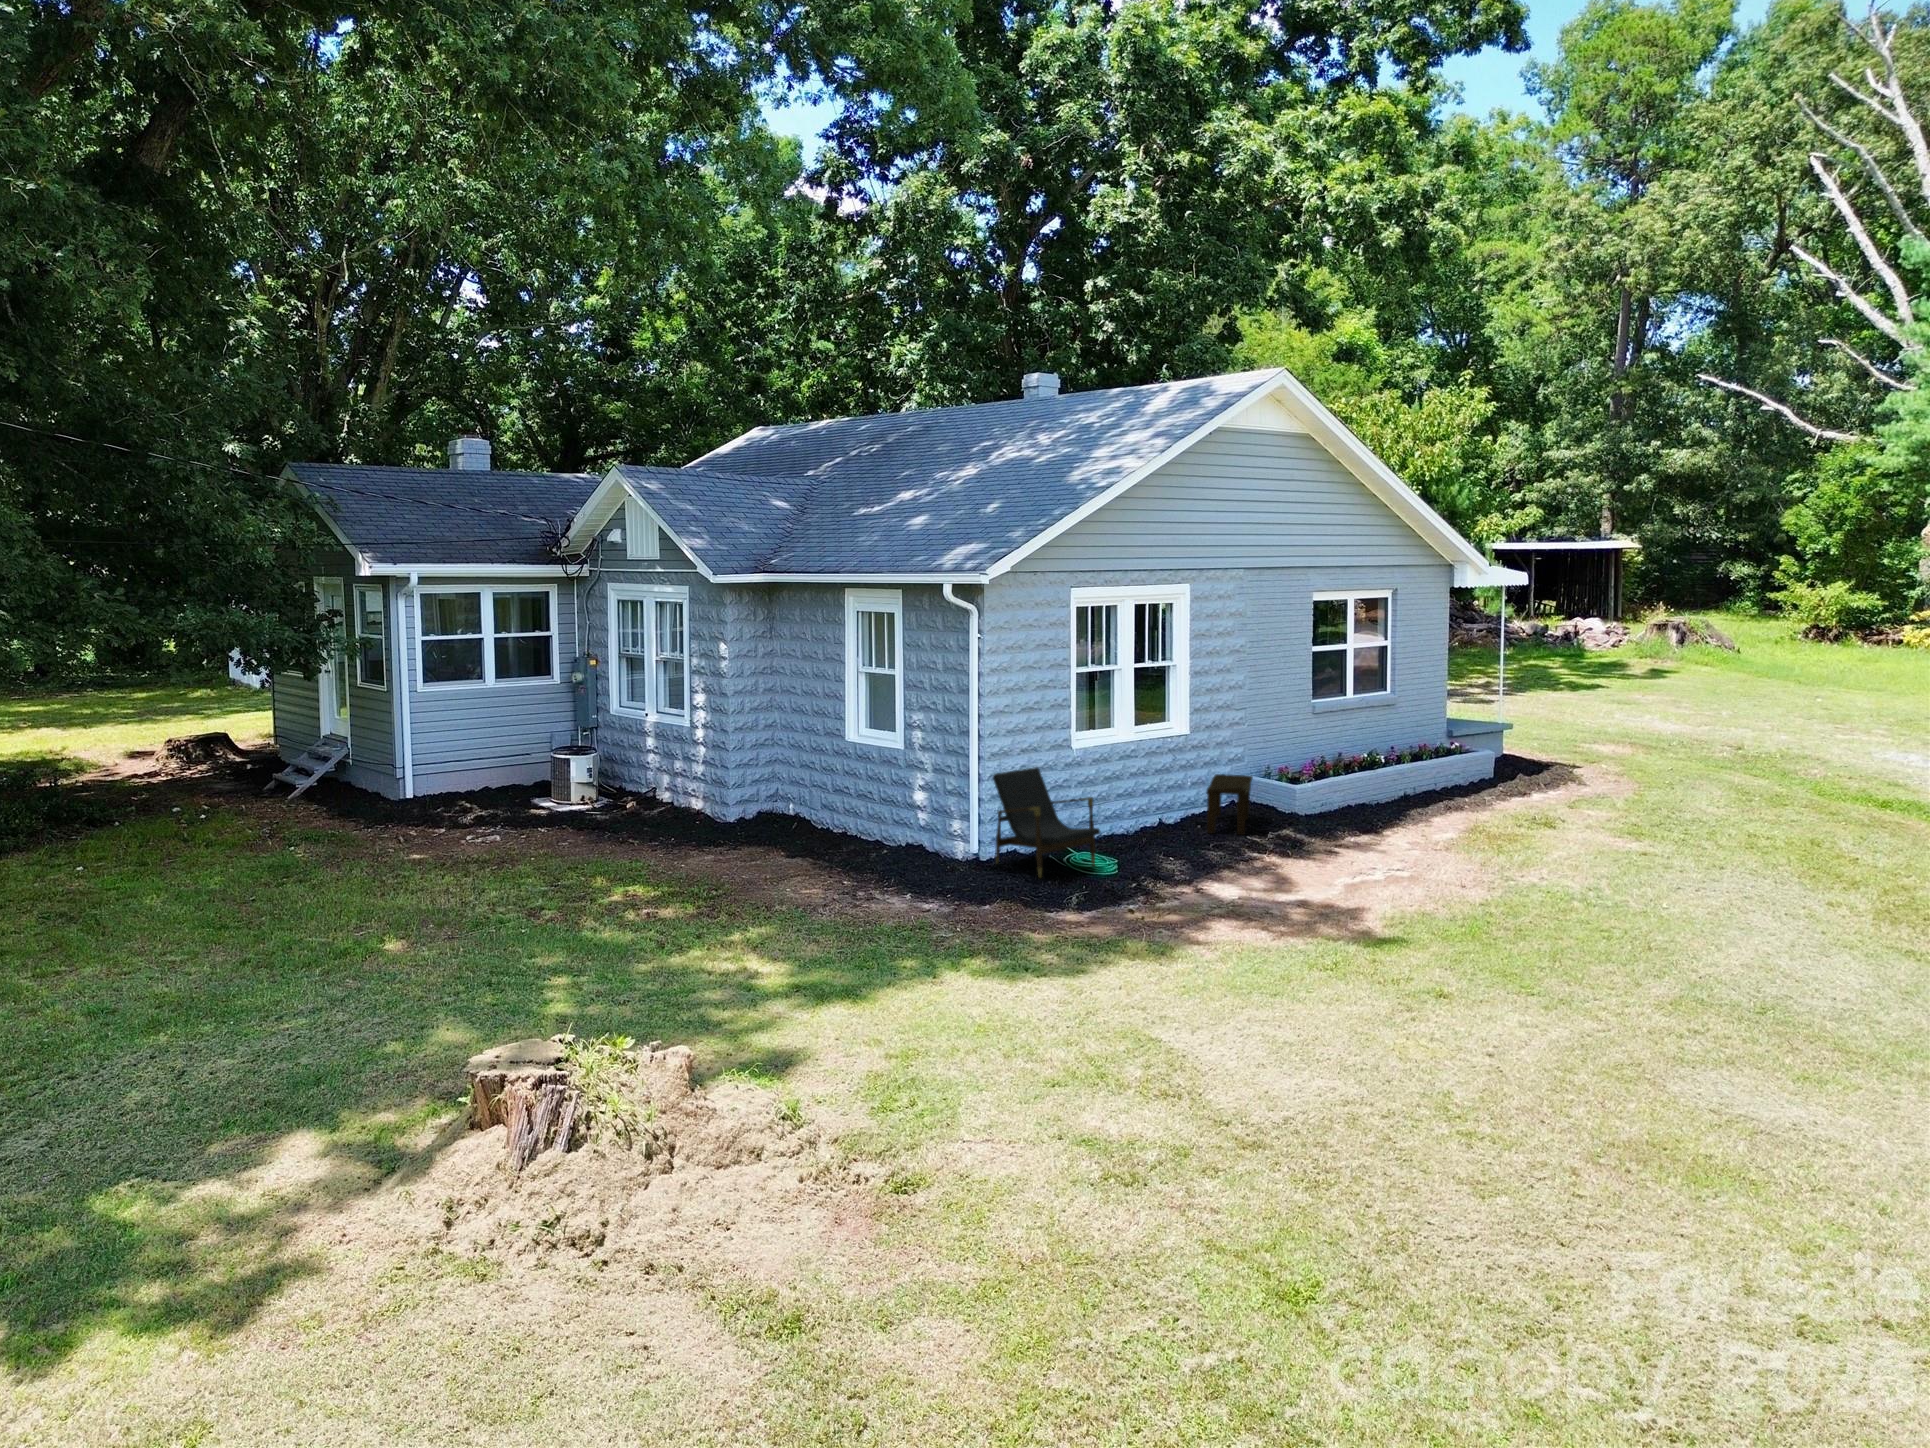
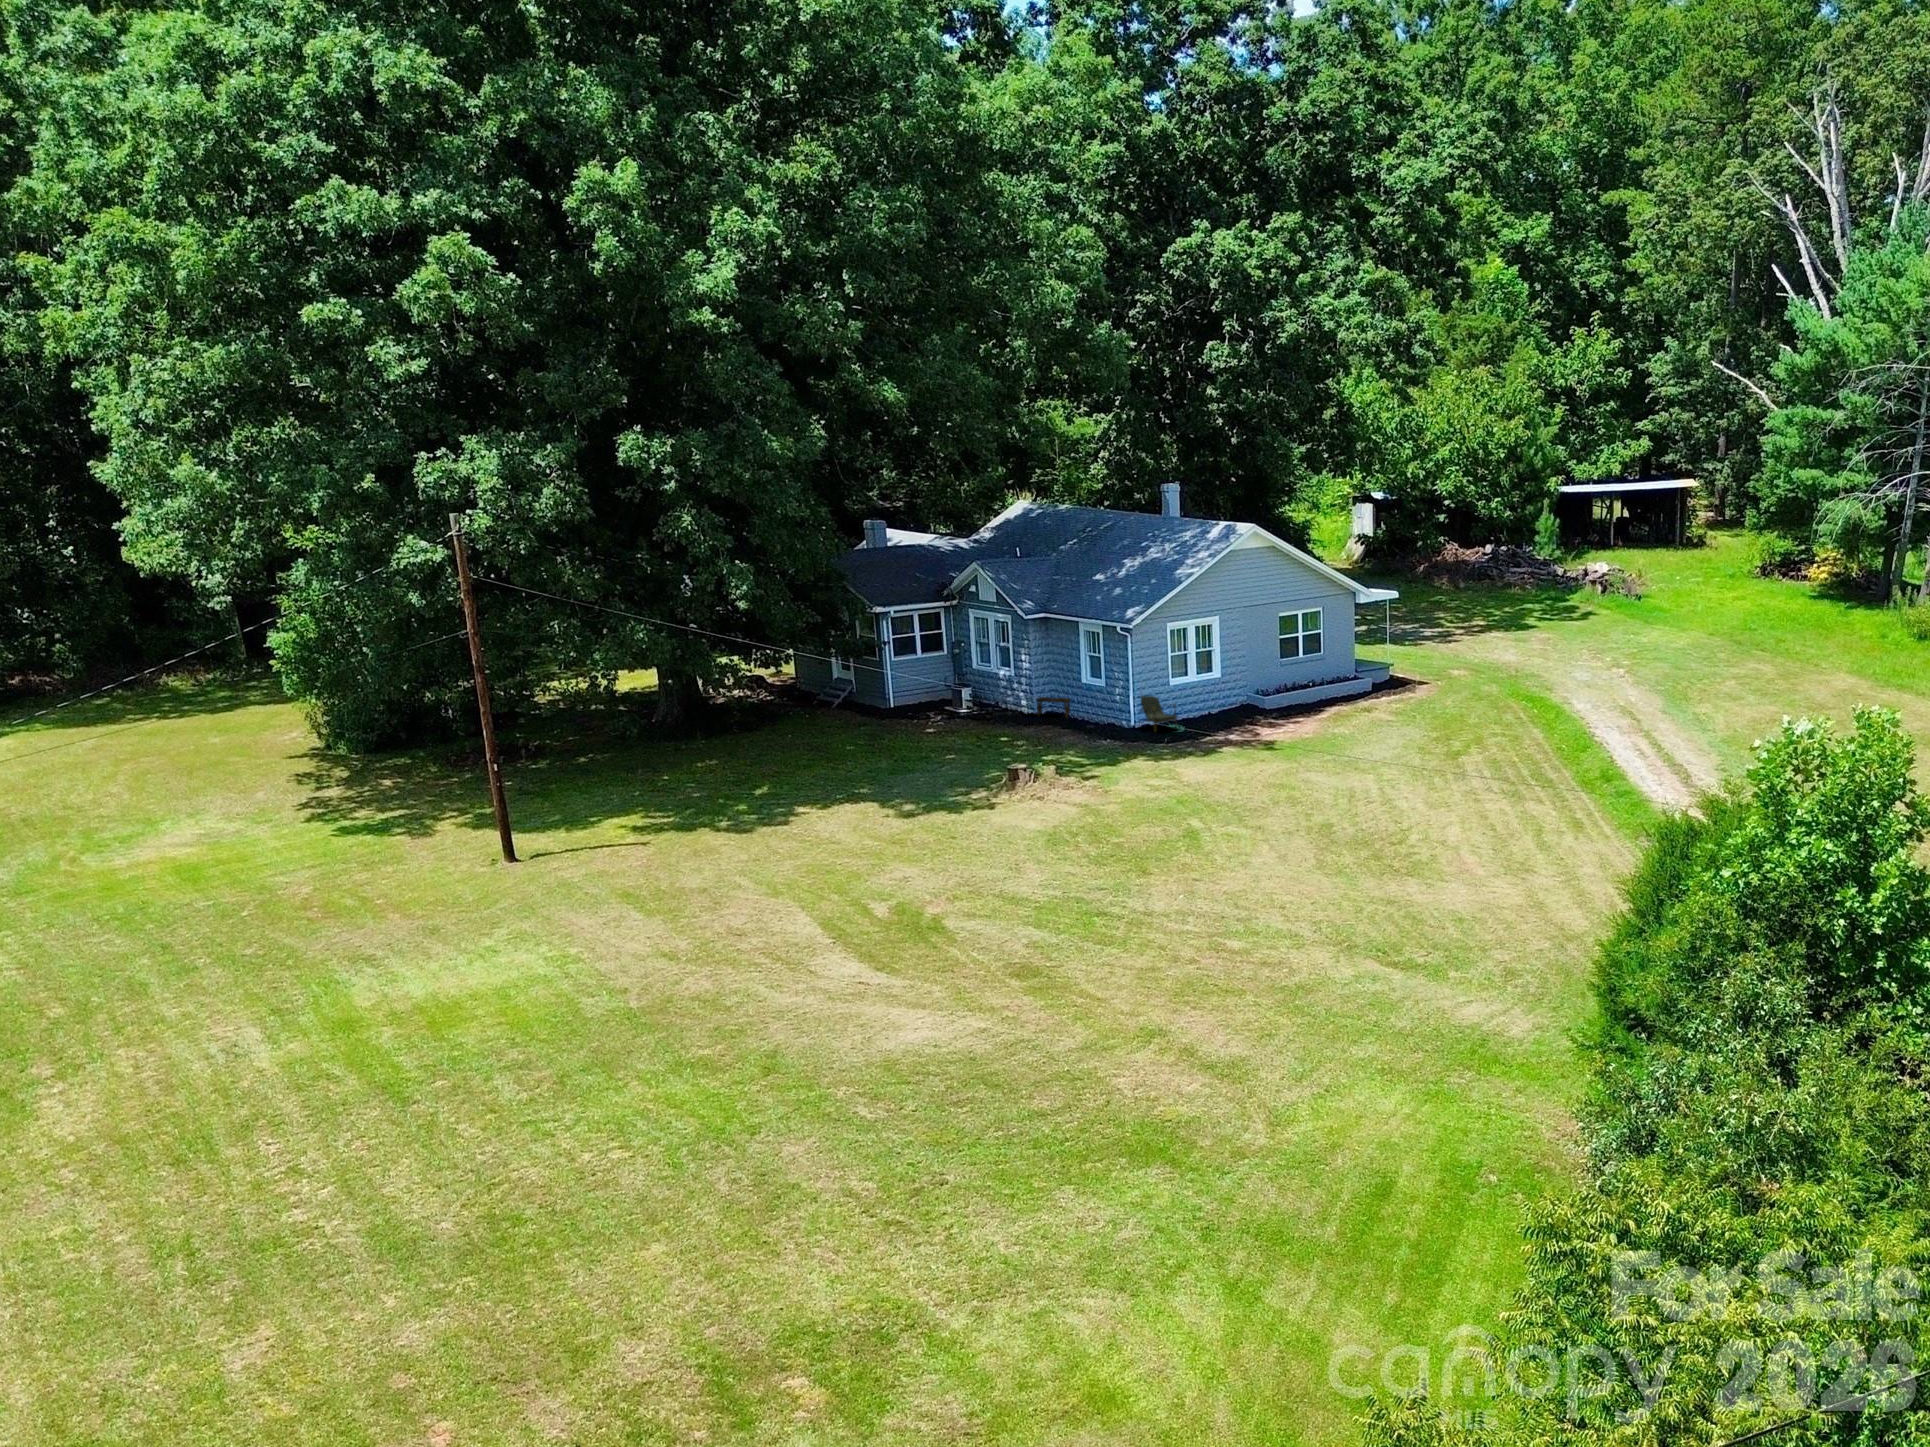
bench: present [1206,774,1253,835] -> present [1037,697,1070,718]

